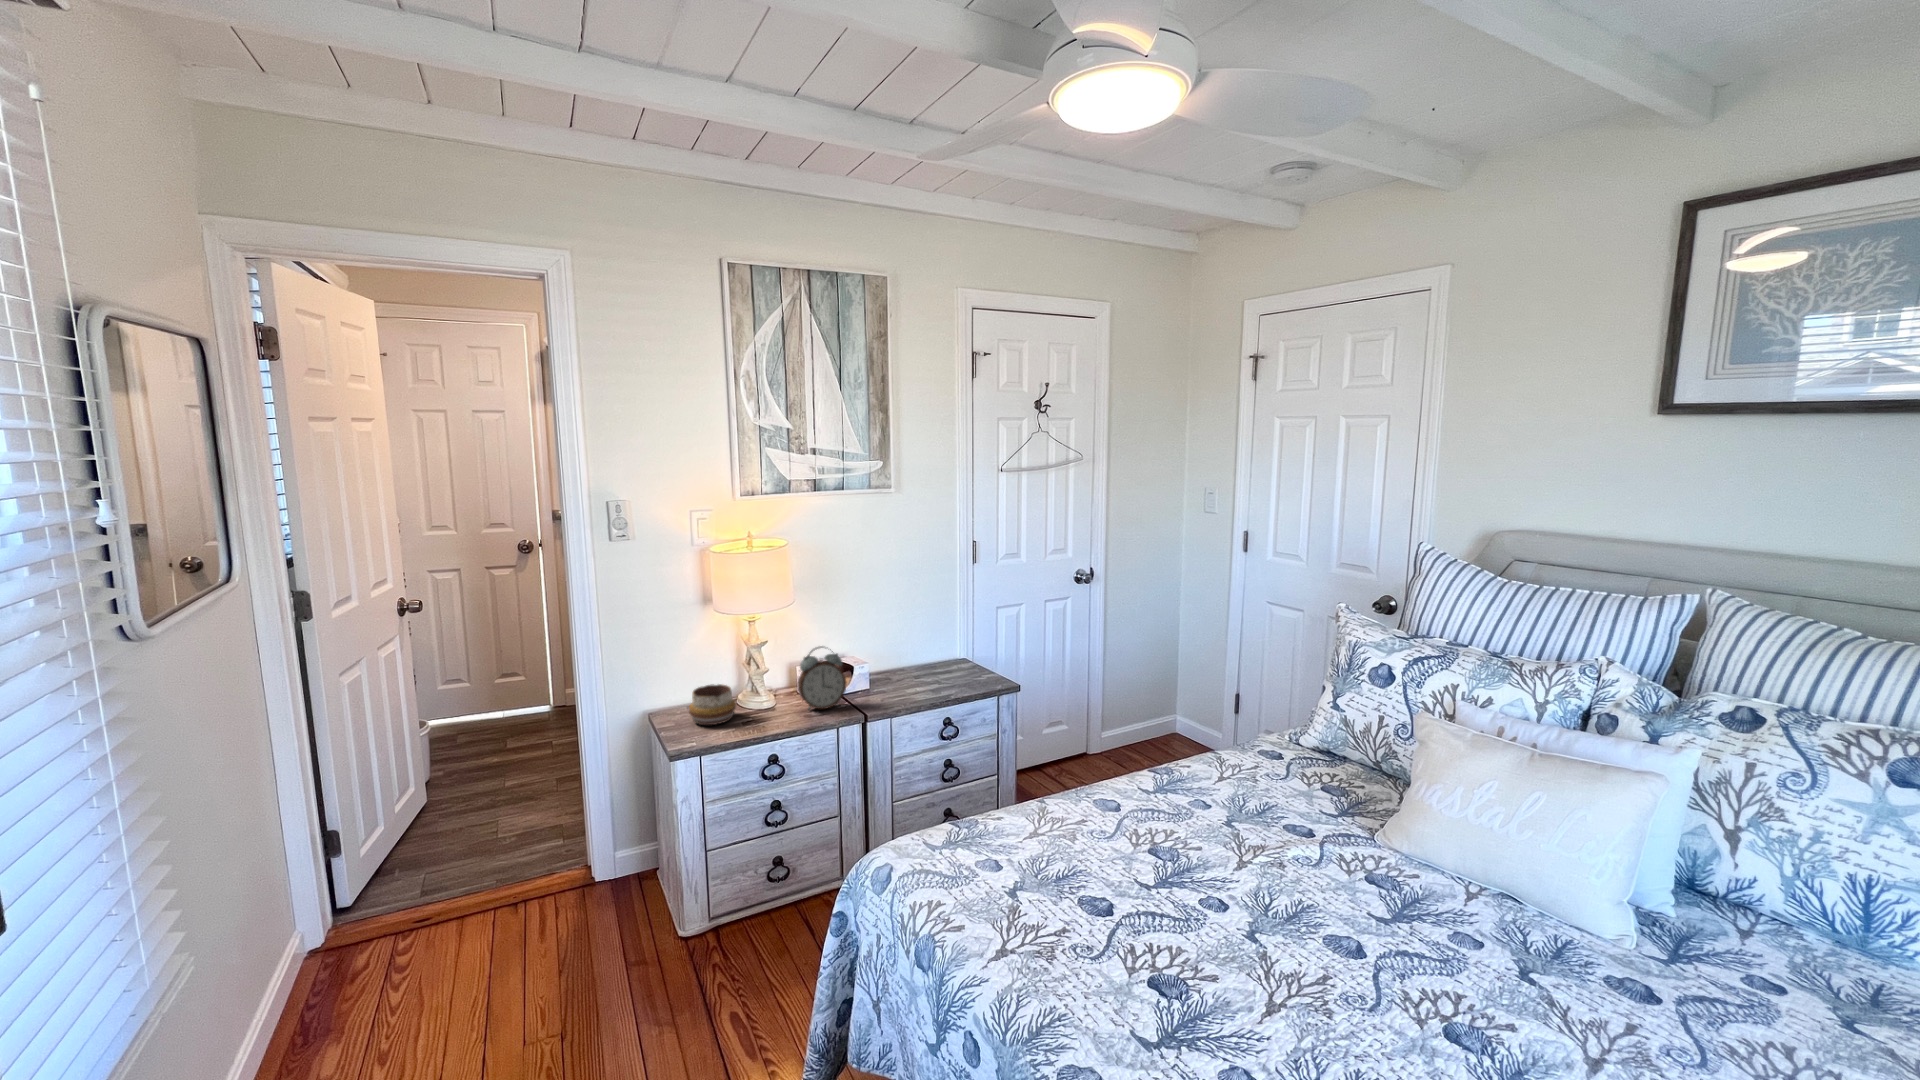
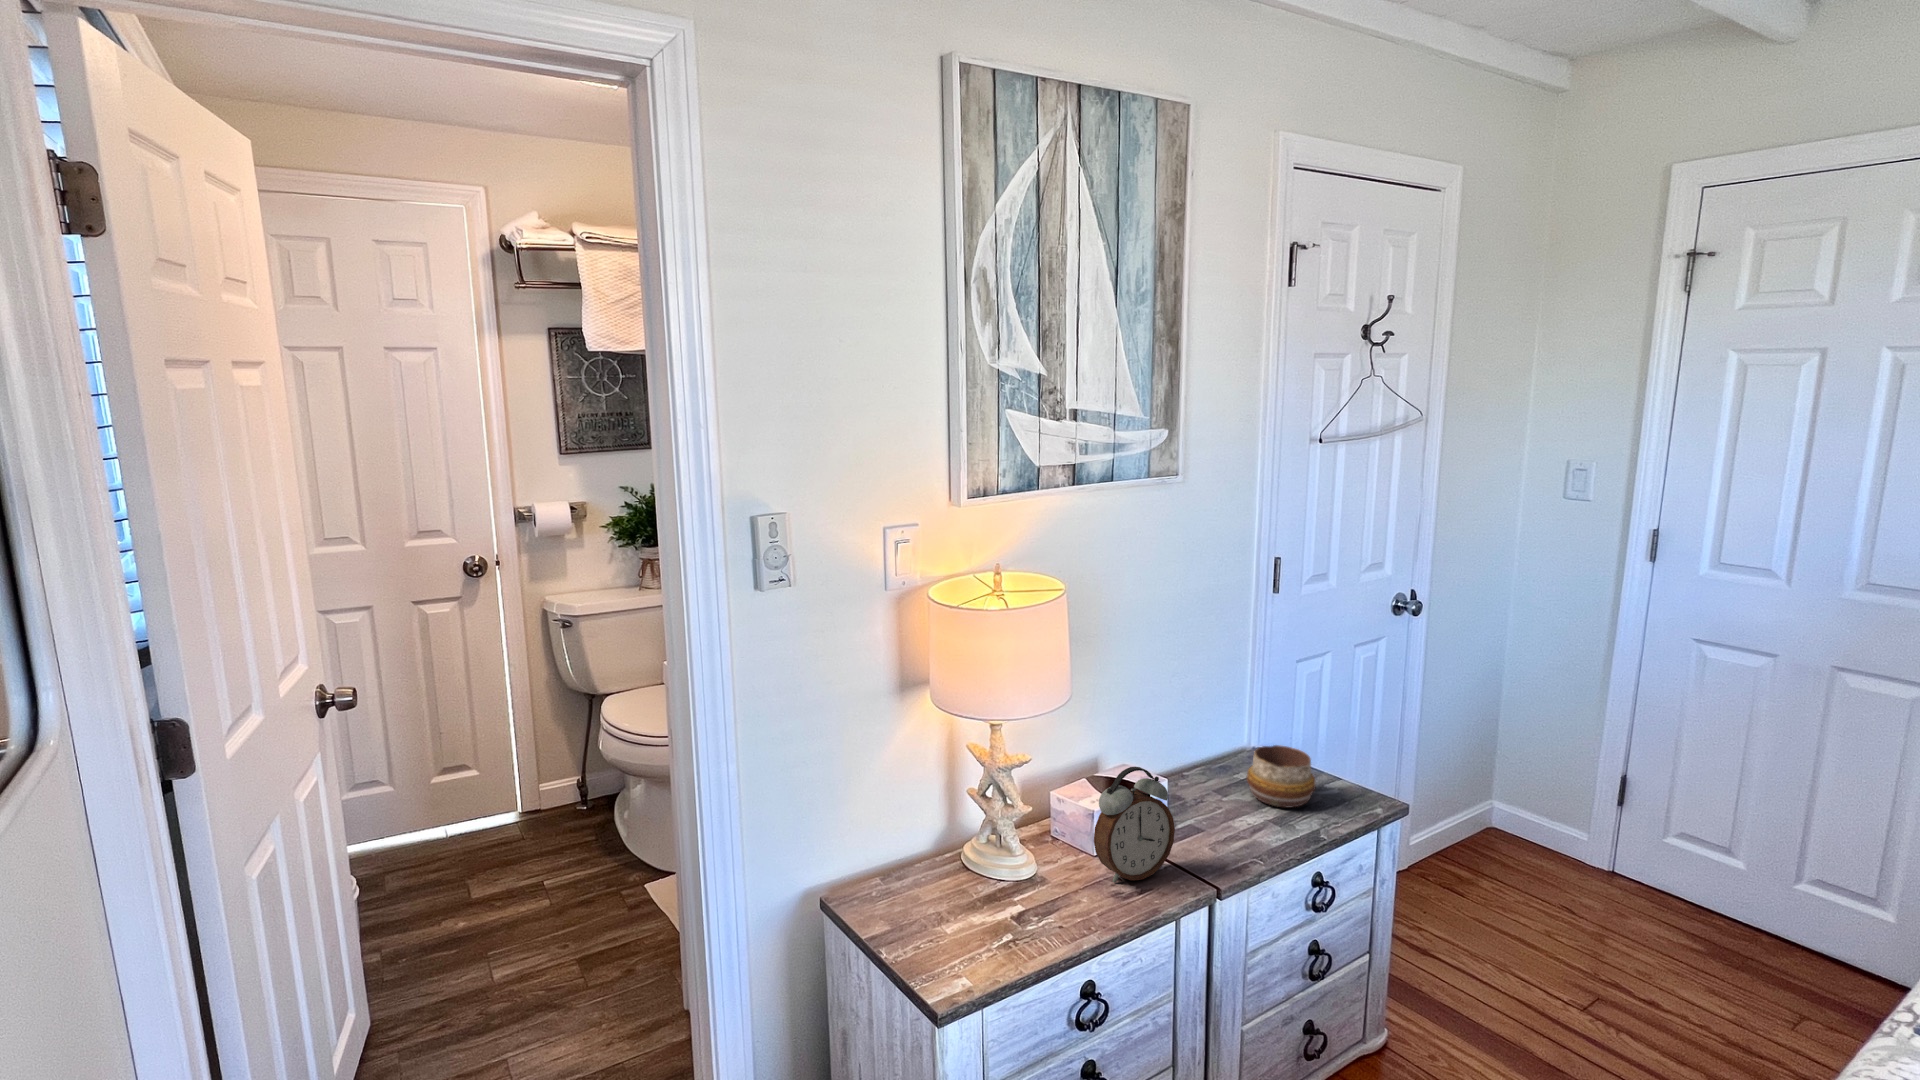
decorative bowl: present [689,684,736,725] -> present [1246,745,1316,807]

